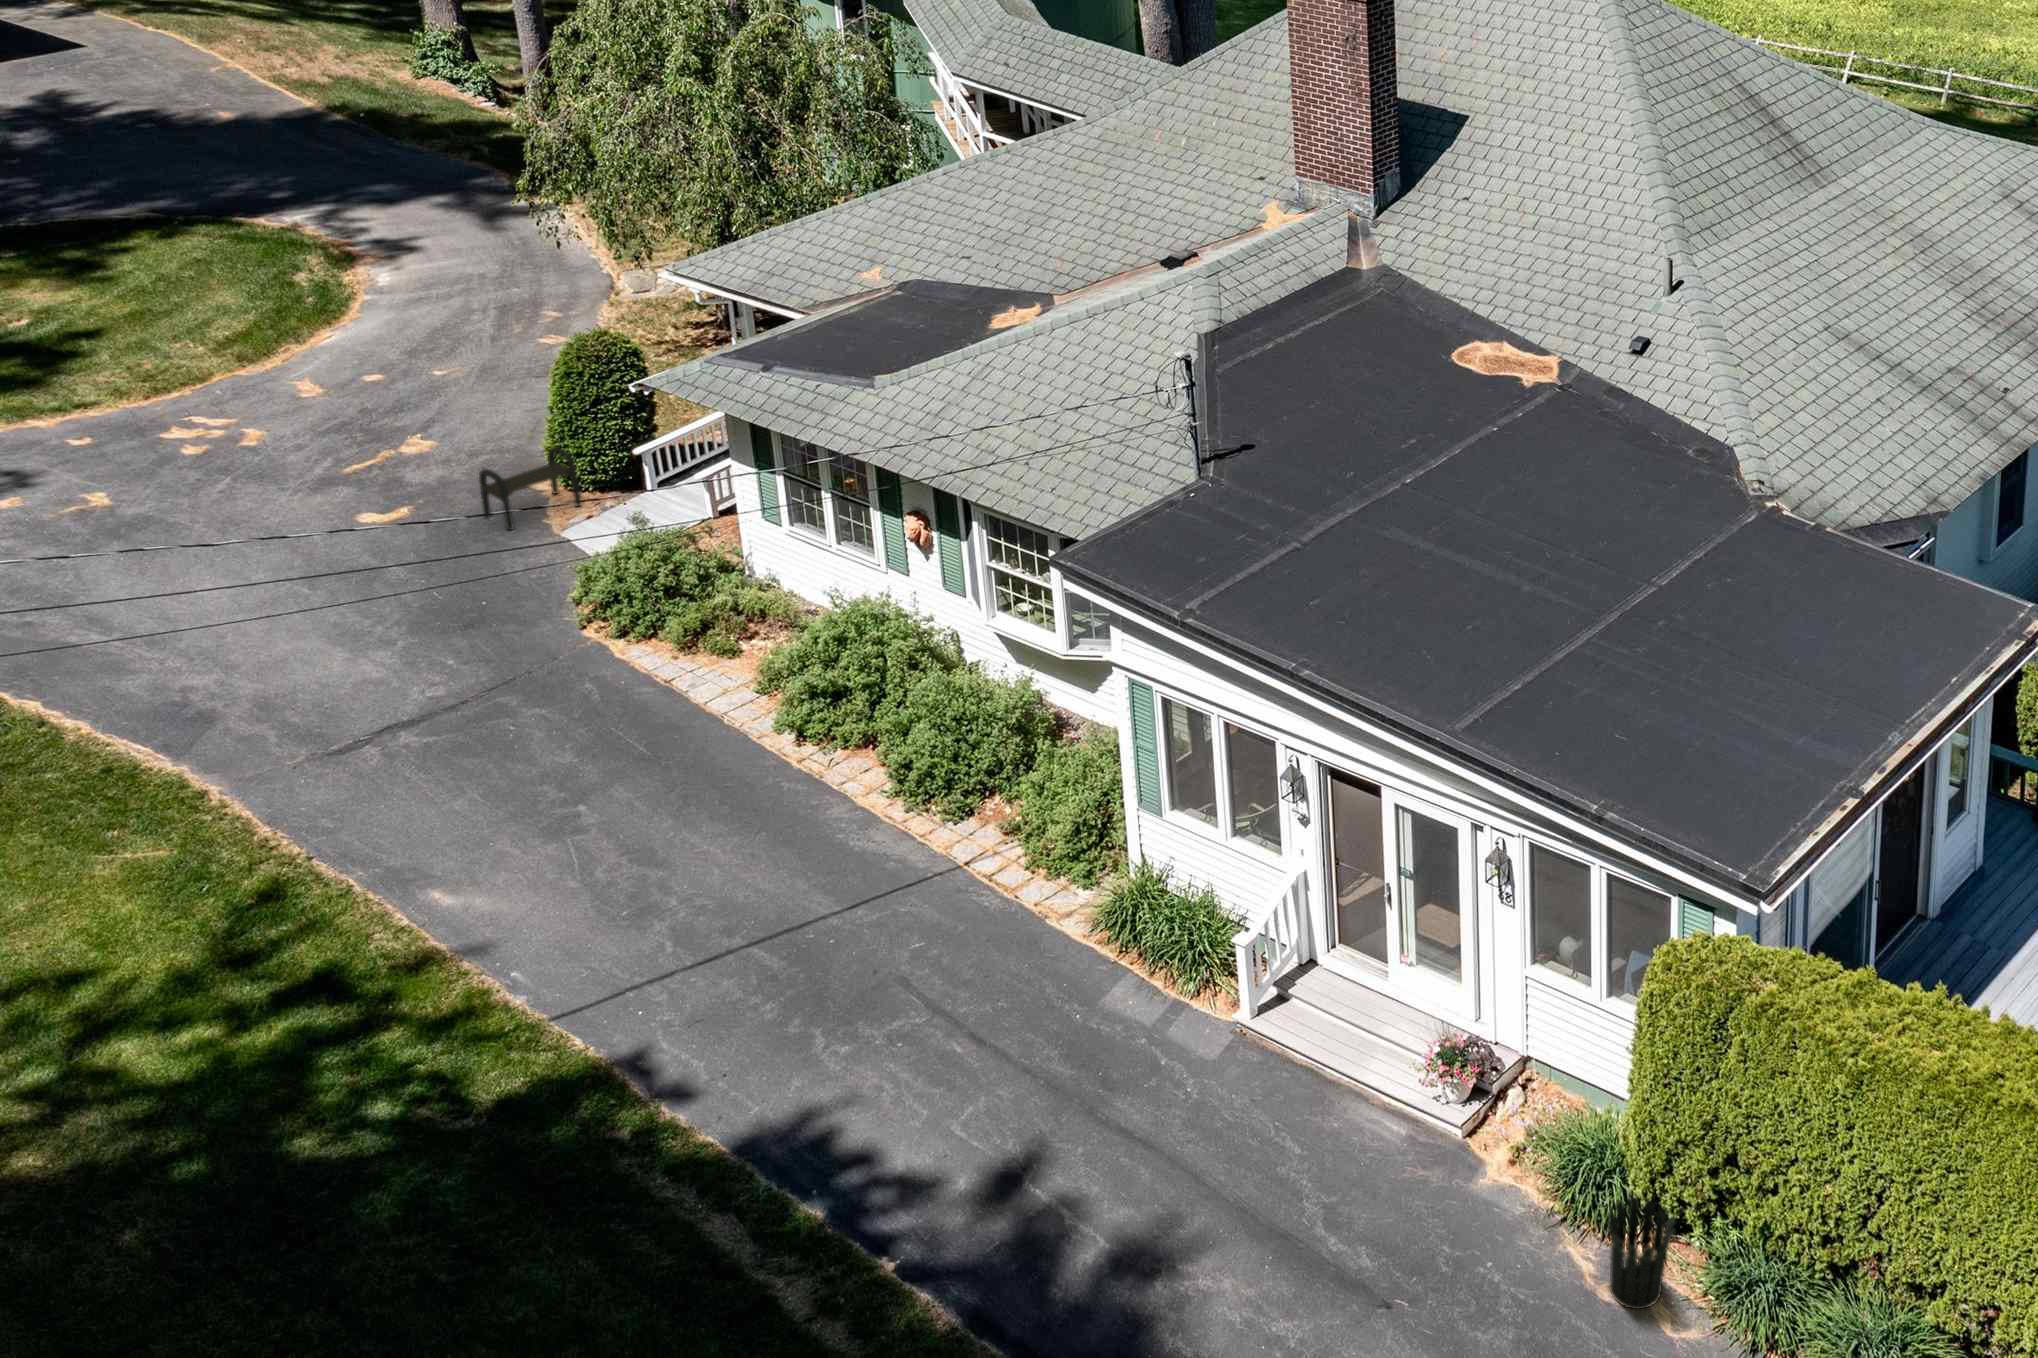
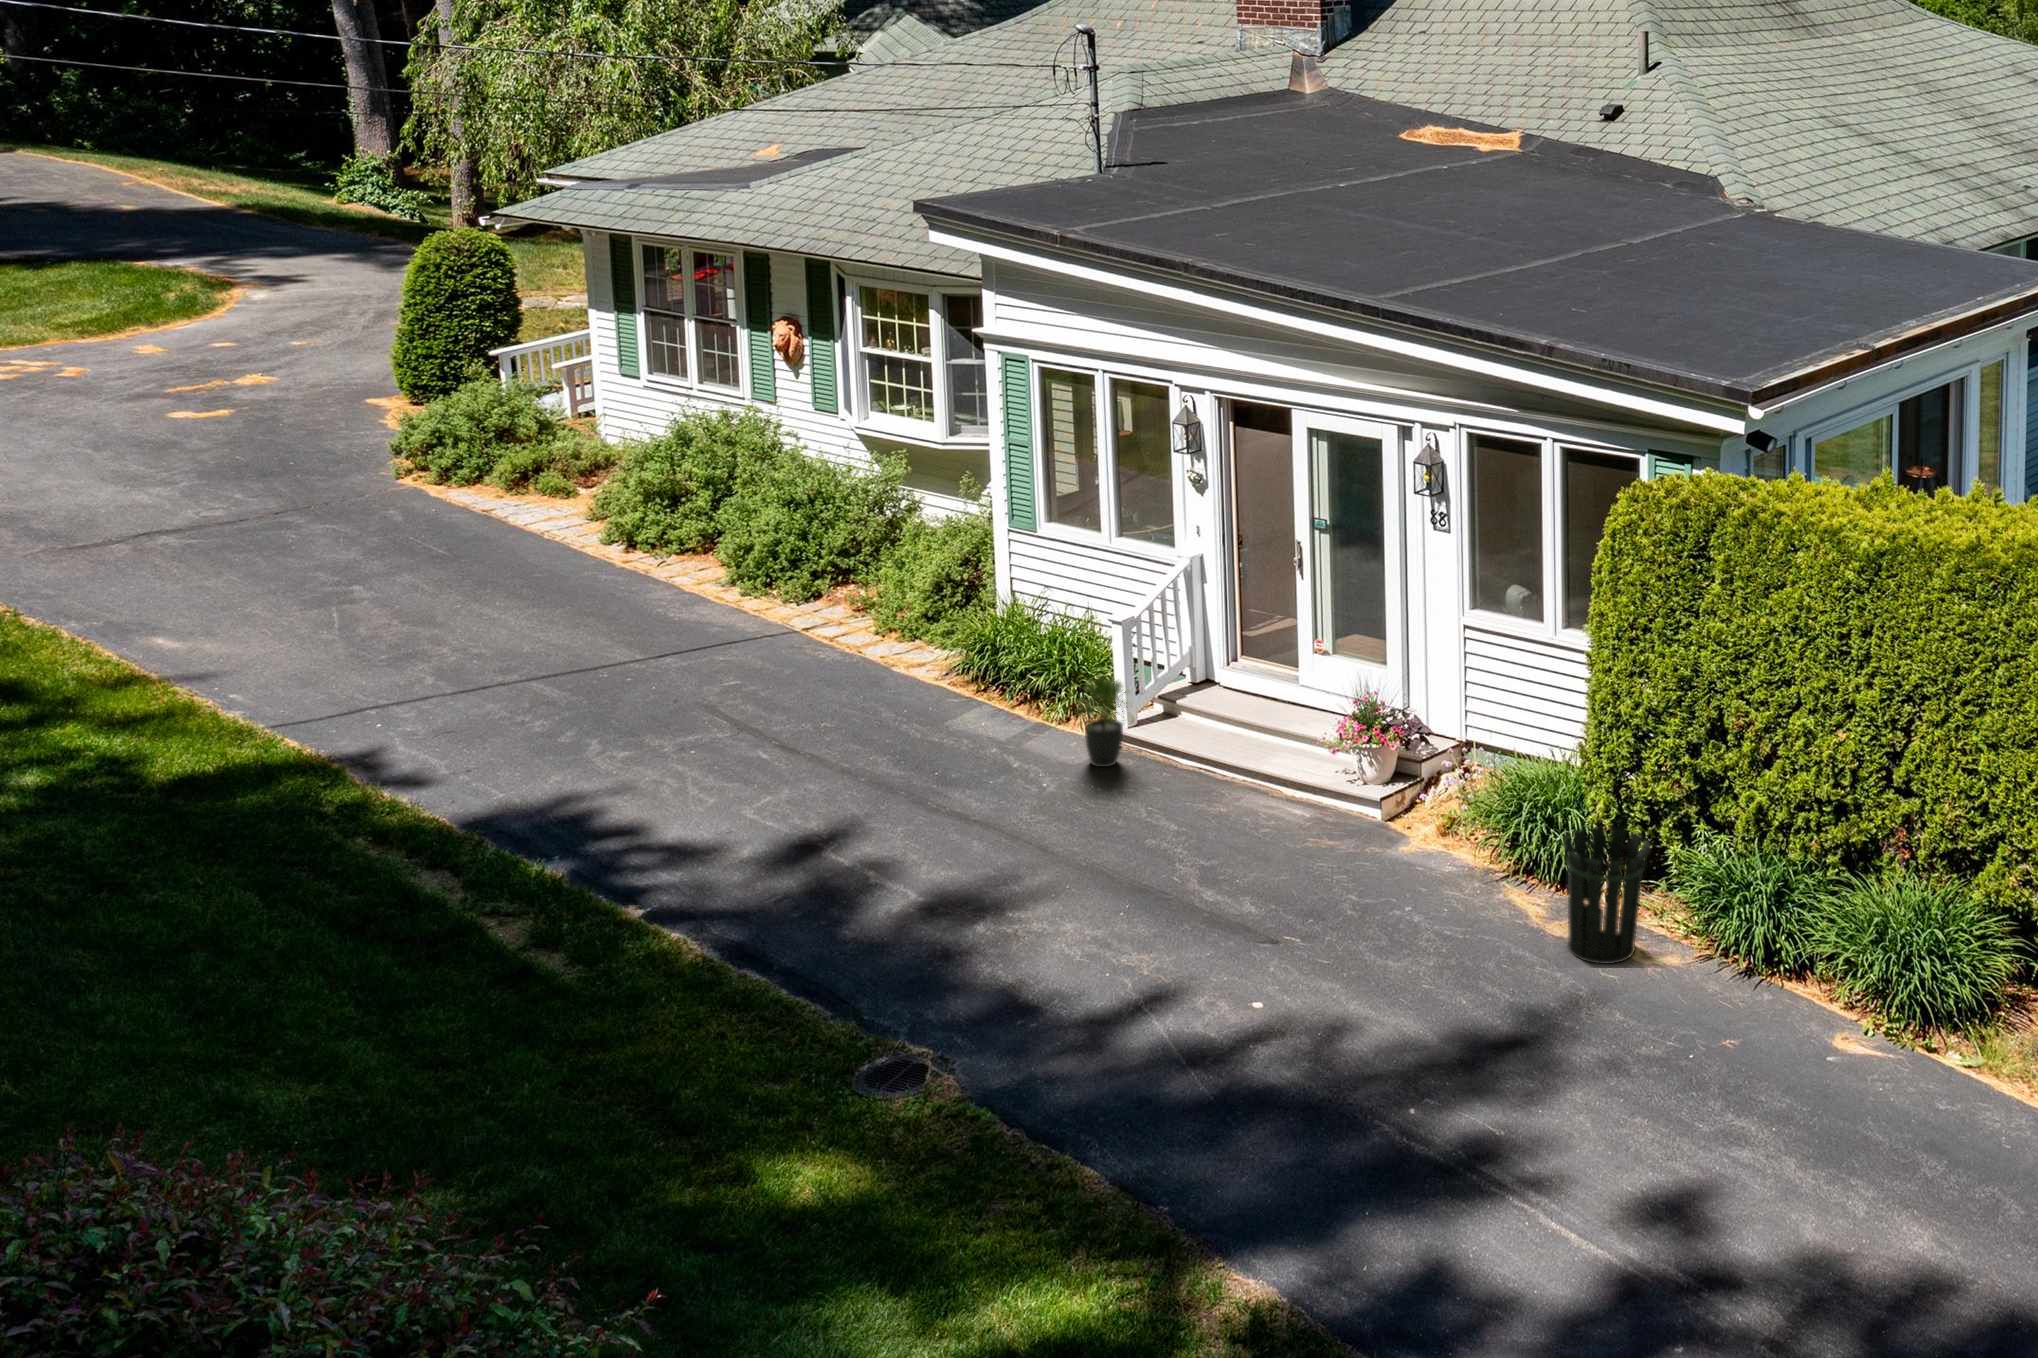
bench: present [479,447,582,530] -> none [309,340,425,418]
potted plant: none [1205,983,1253,1054] -> present [1080,675,1129,767]

